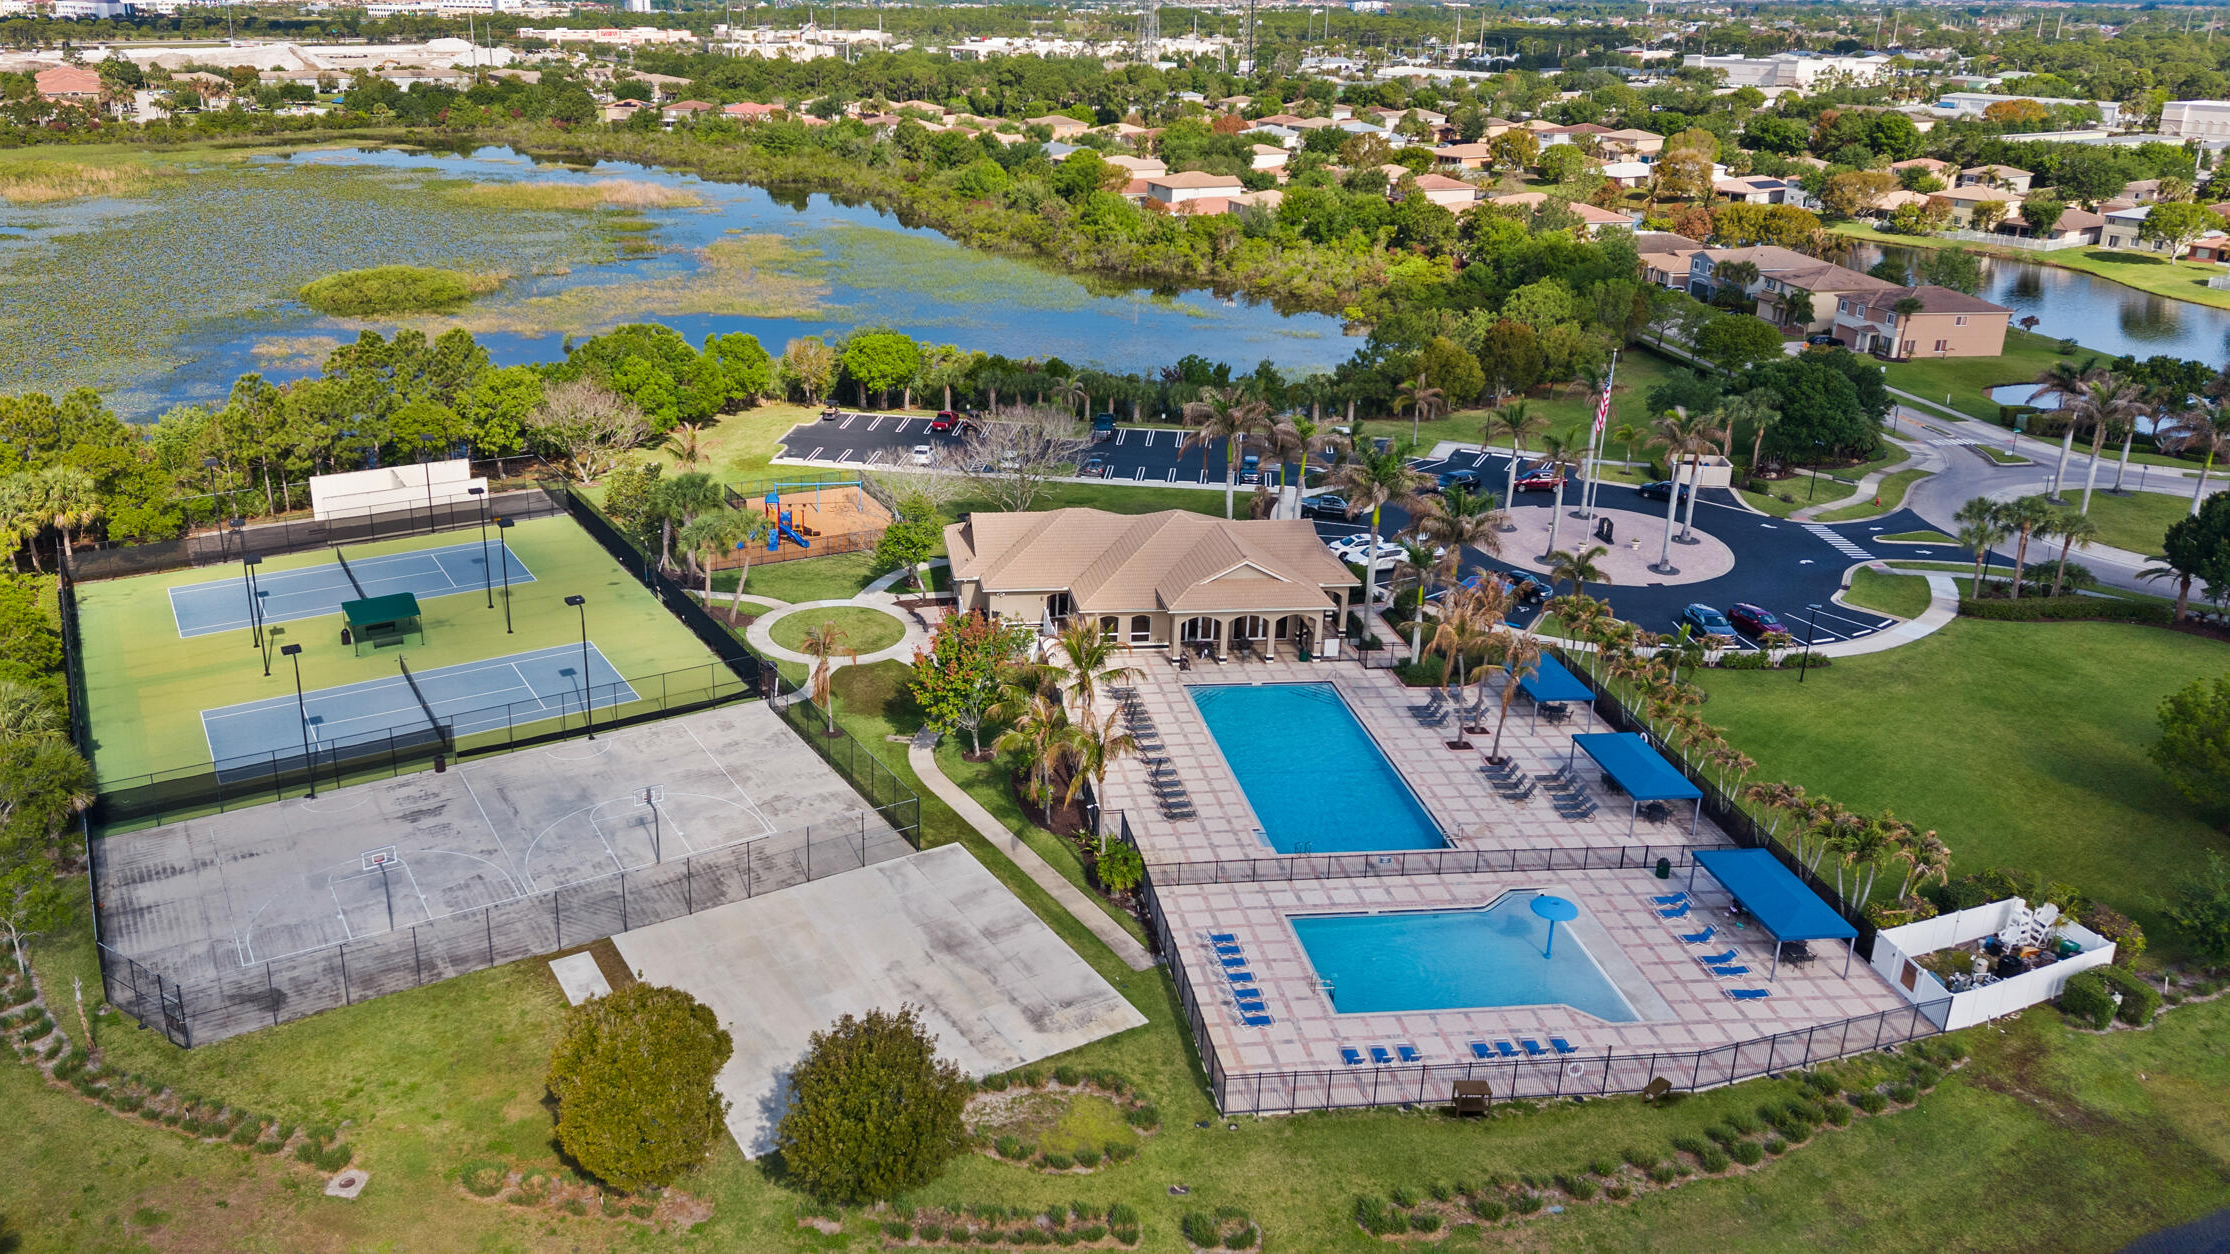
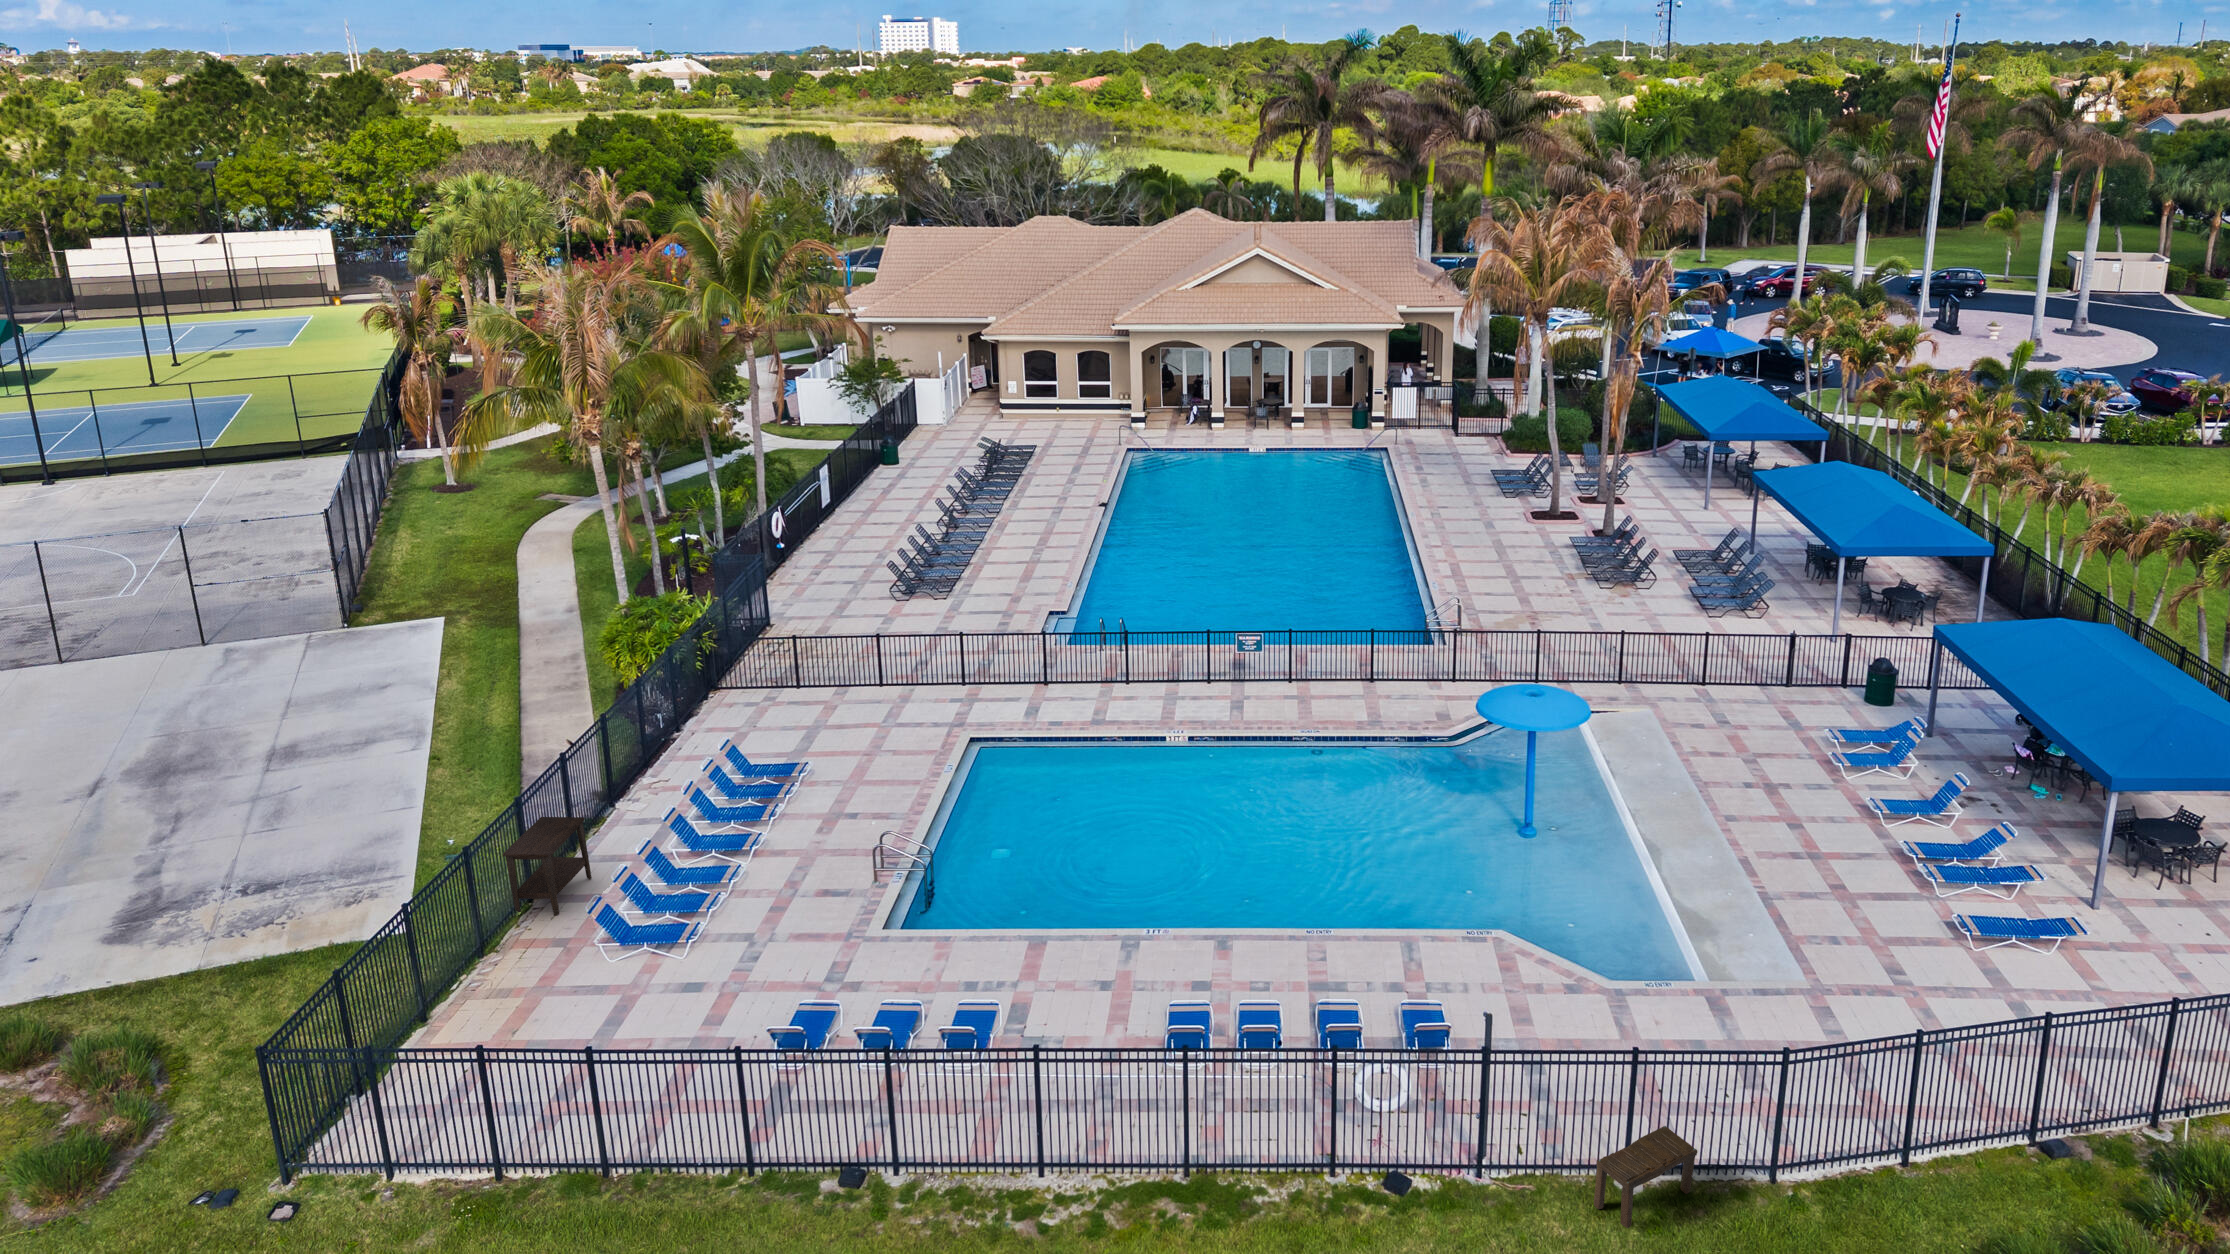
side table: present [1451,1080,1493,1118] -> present [503,817,592,916]

